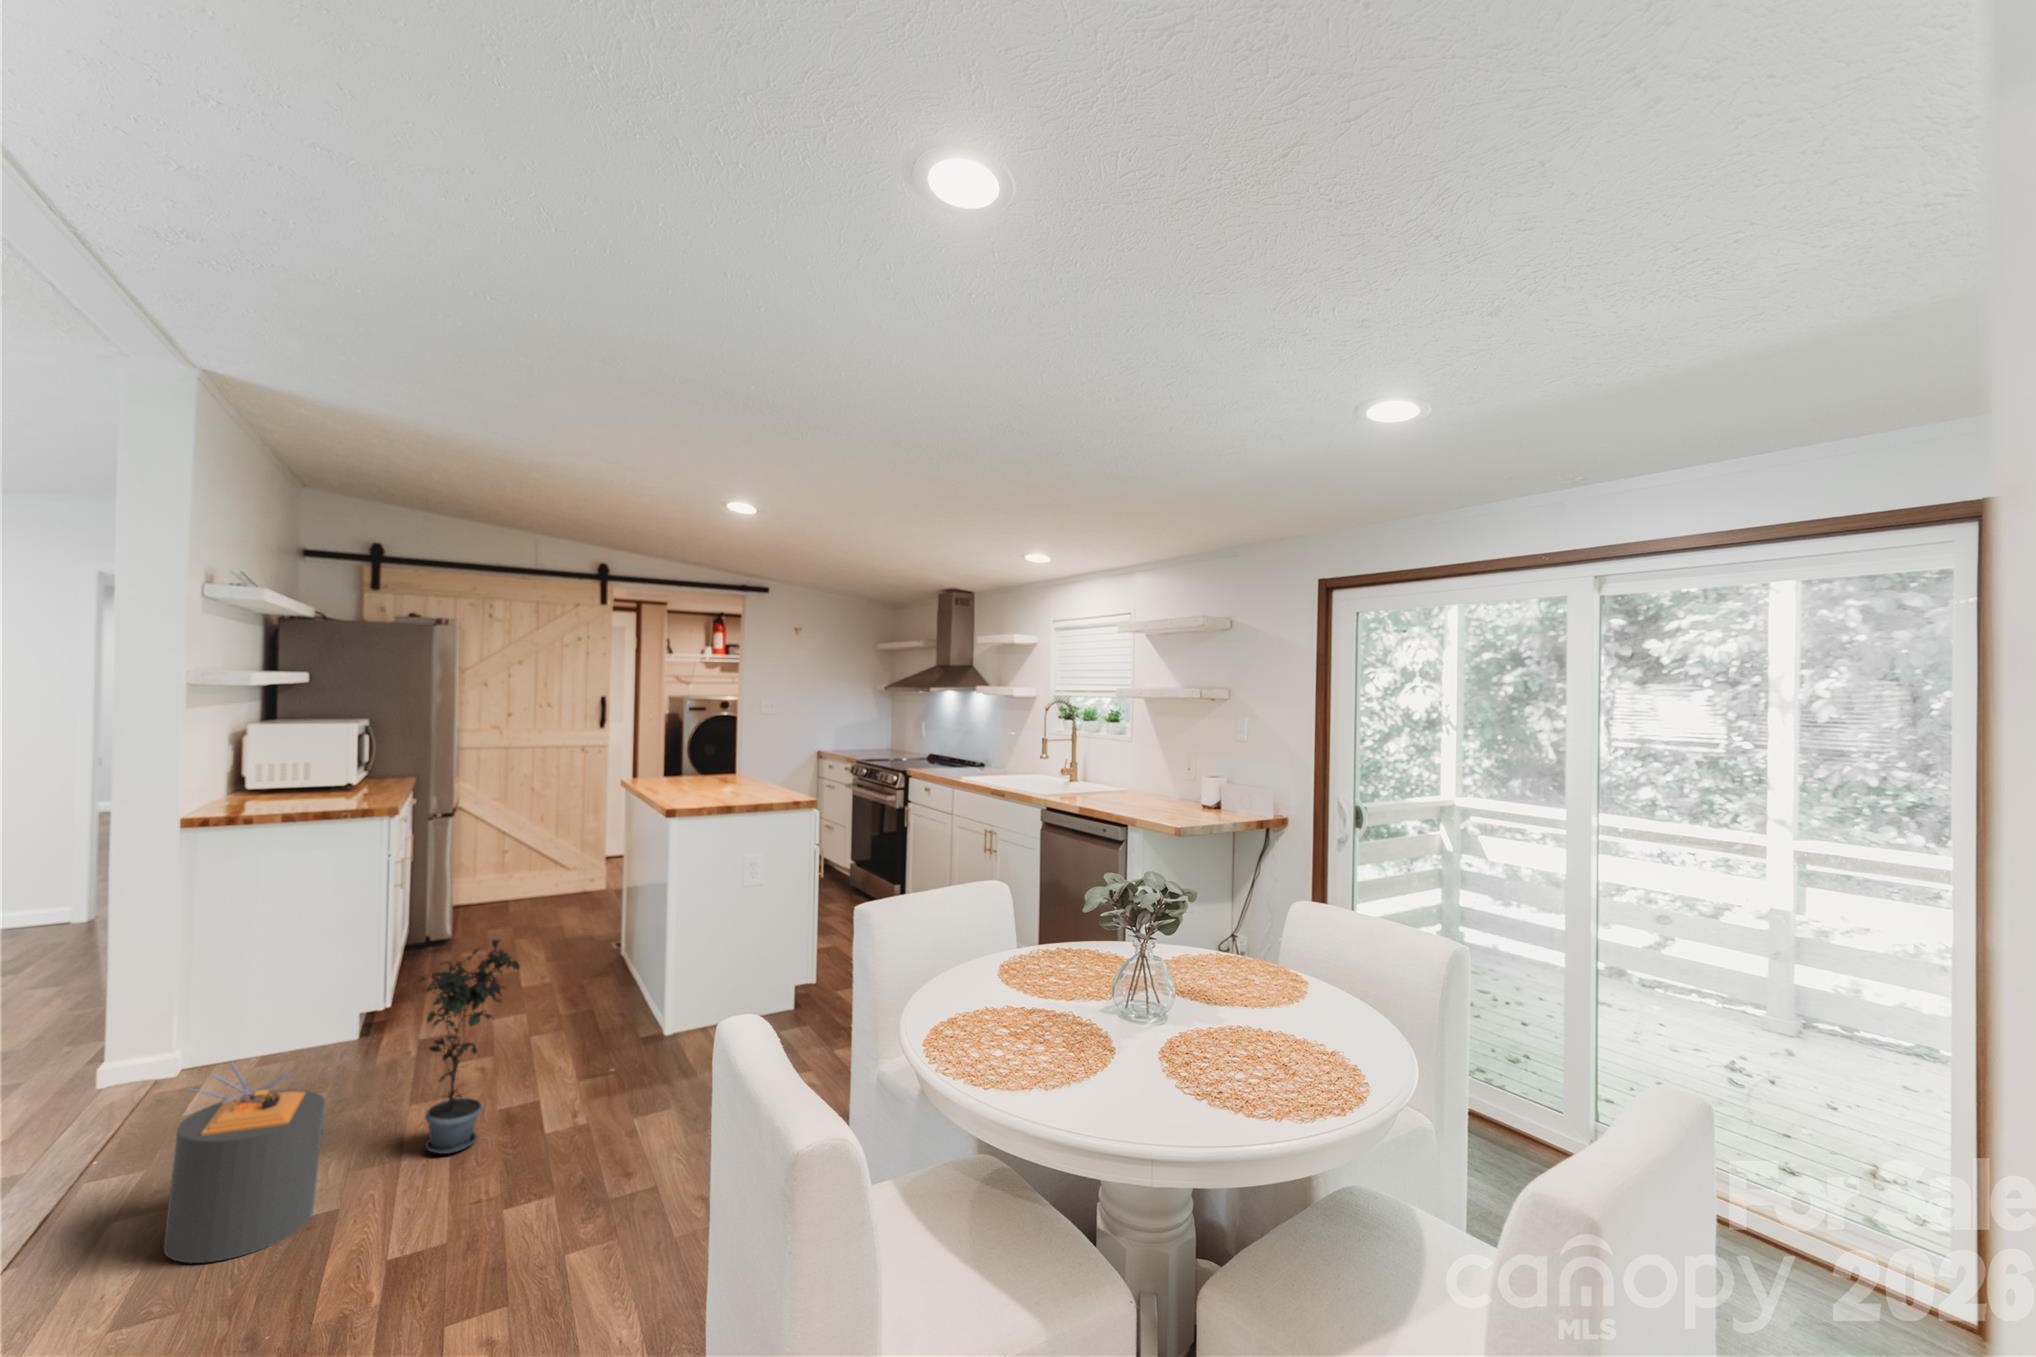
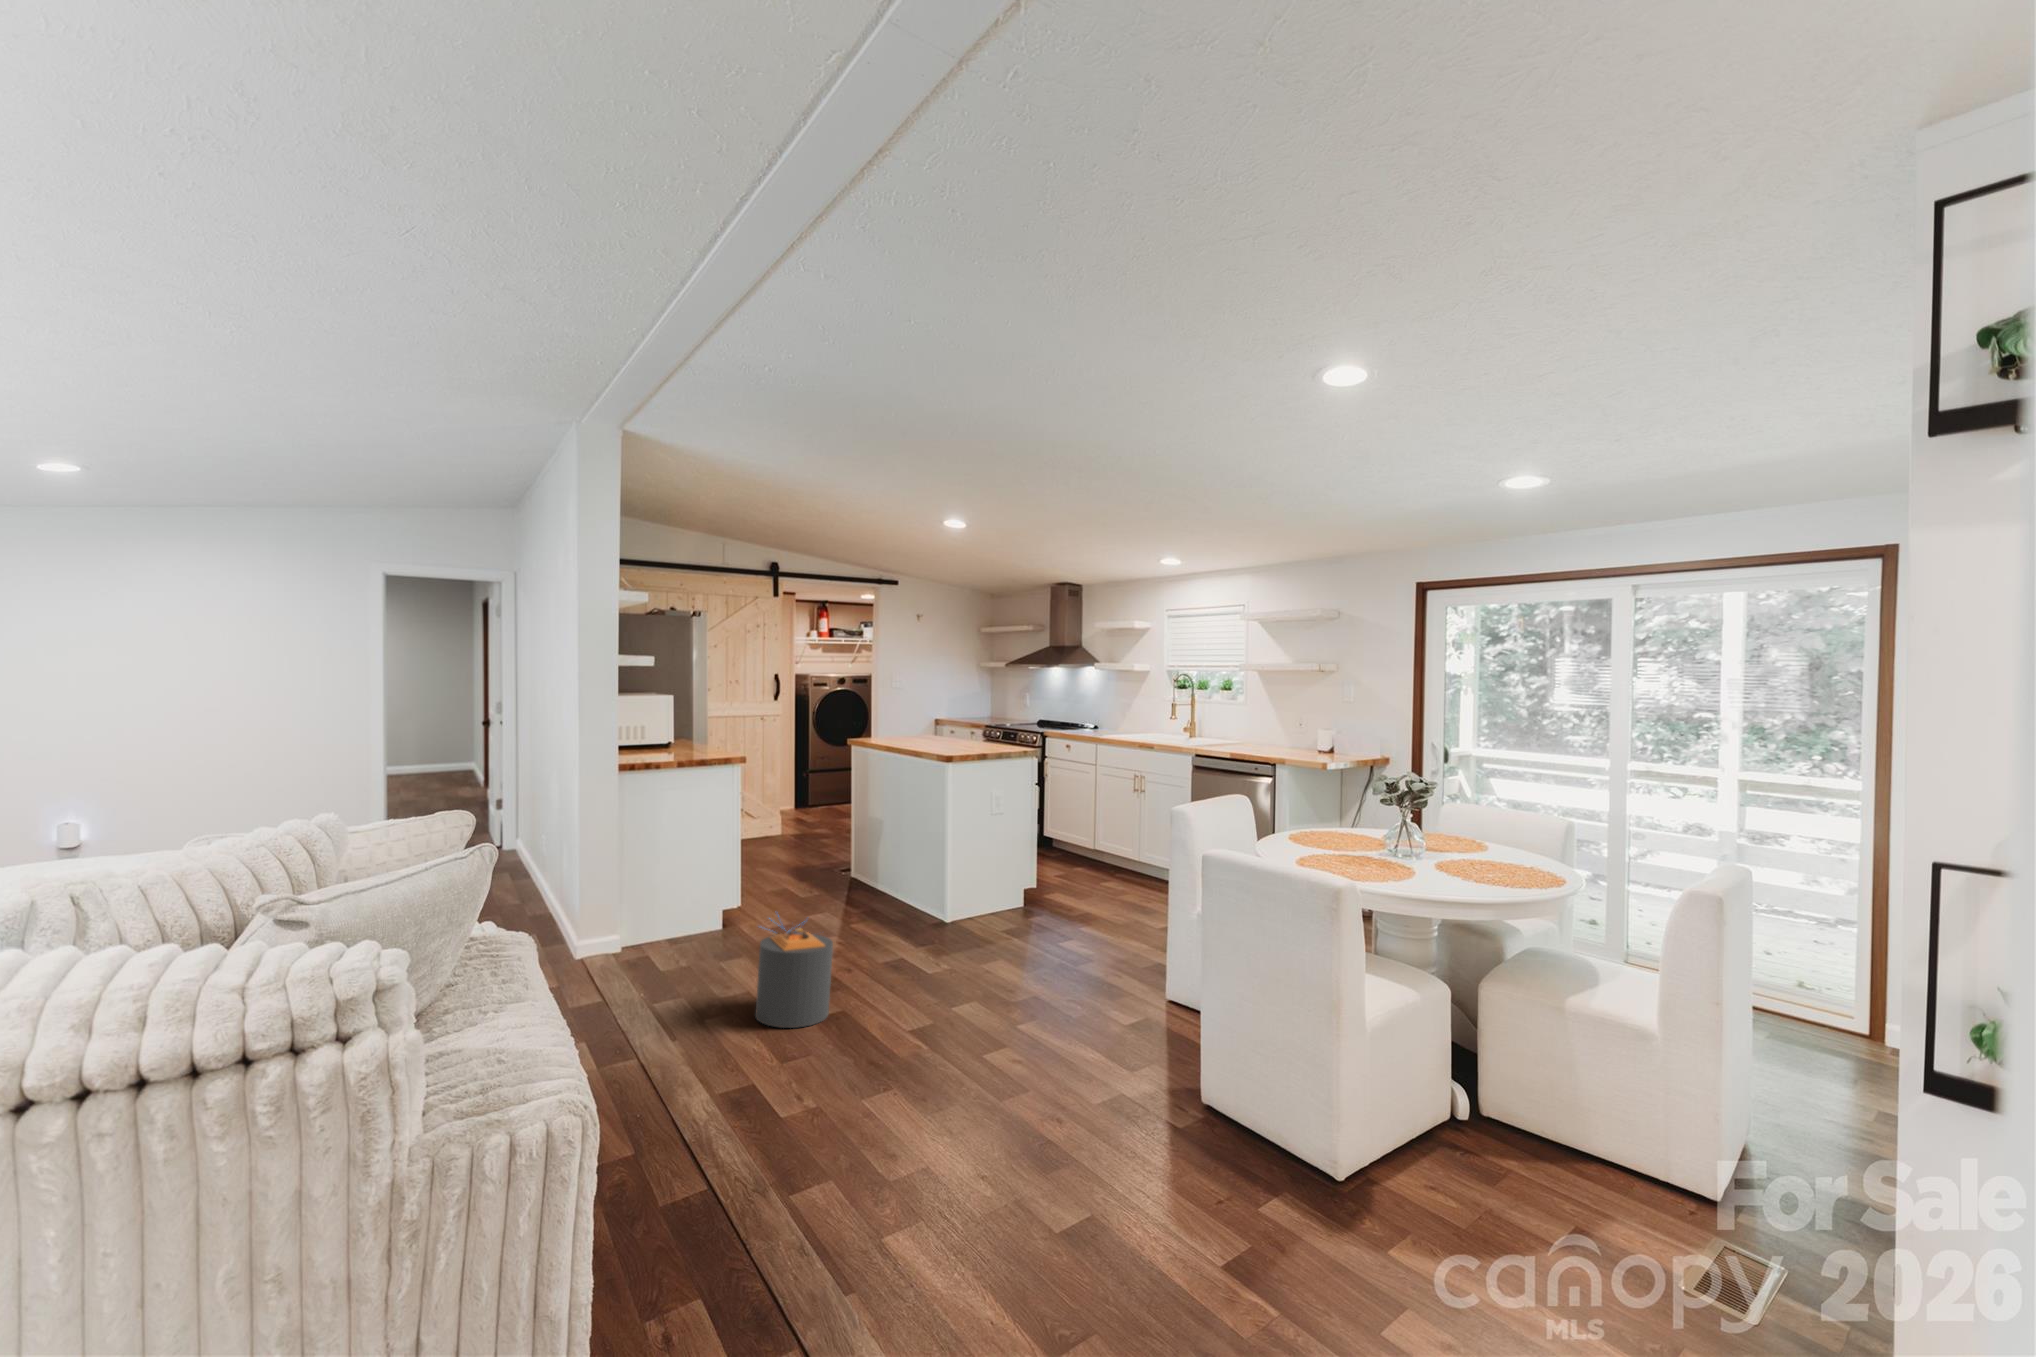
potted plant: present [419,940,520,1154] -> none [848,840,910,983]

